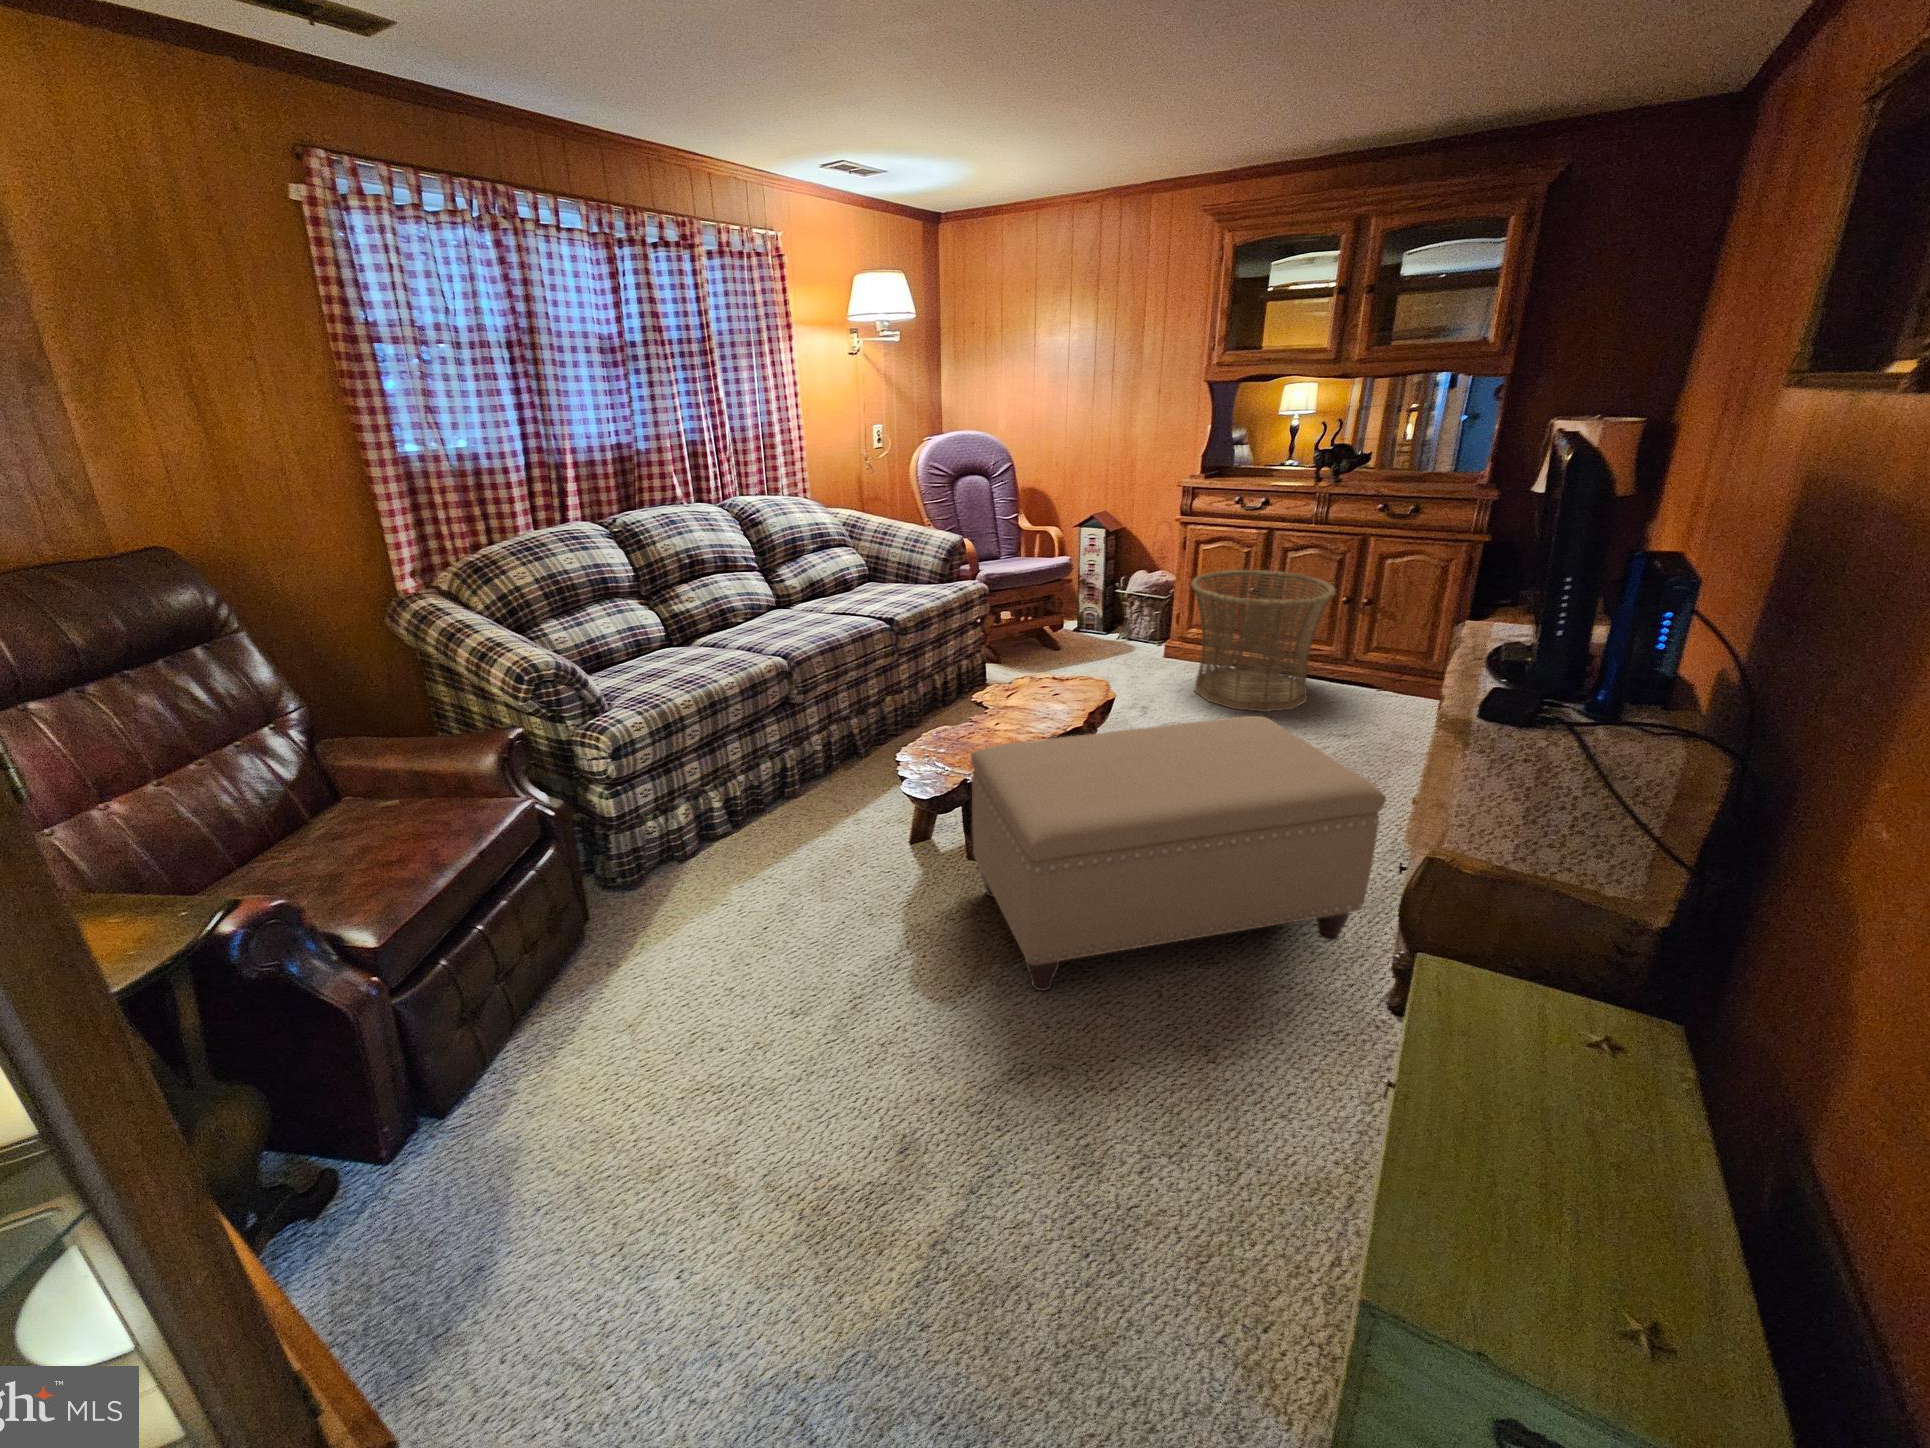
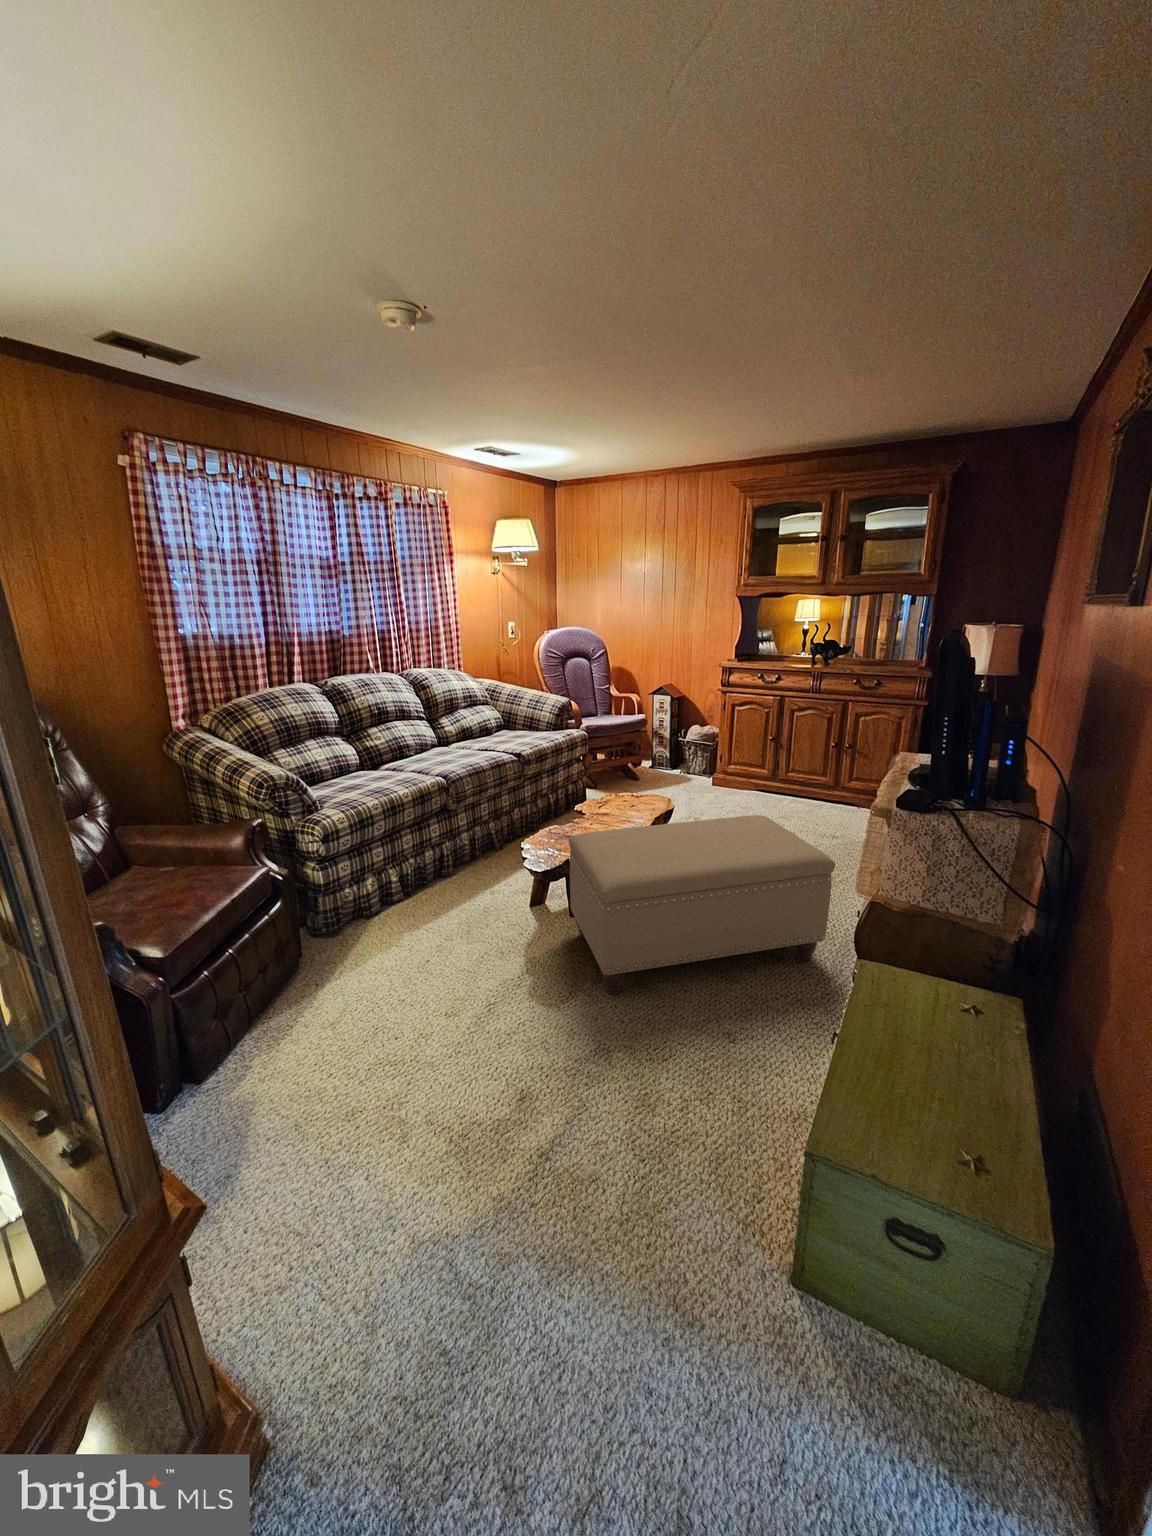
basket: present [1191,570,1336,712] -> none [726,724,823,820]

